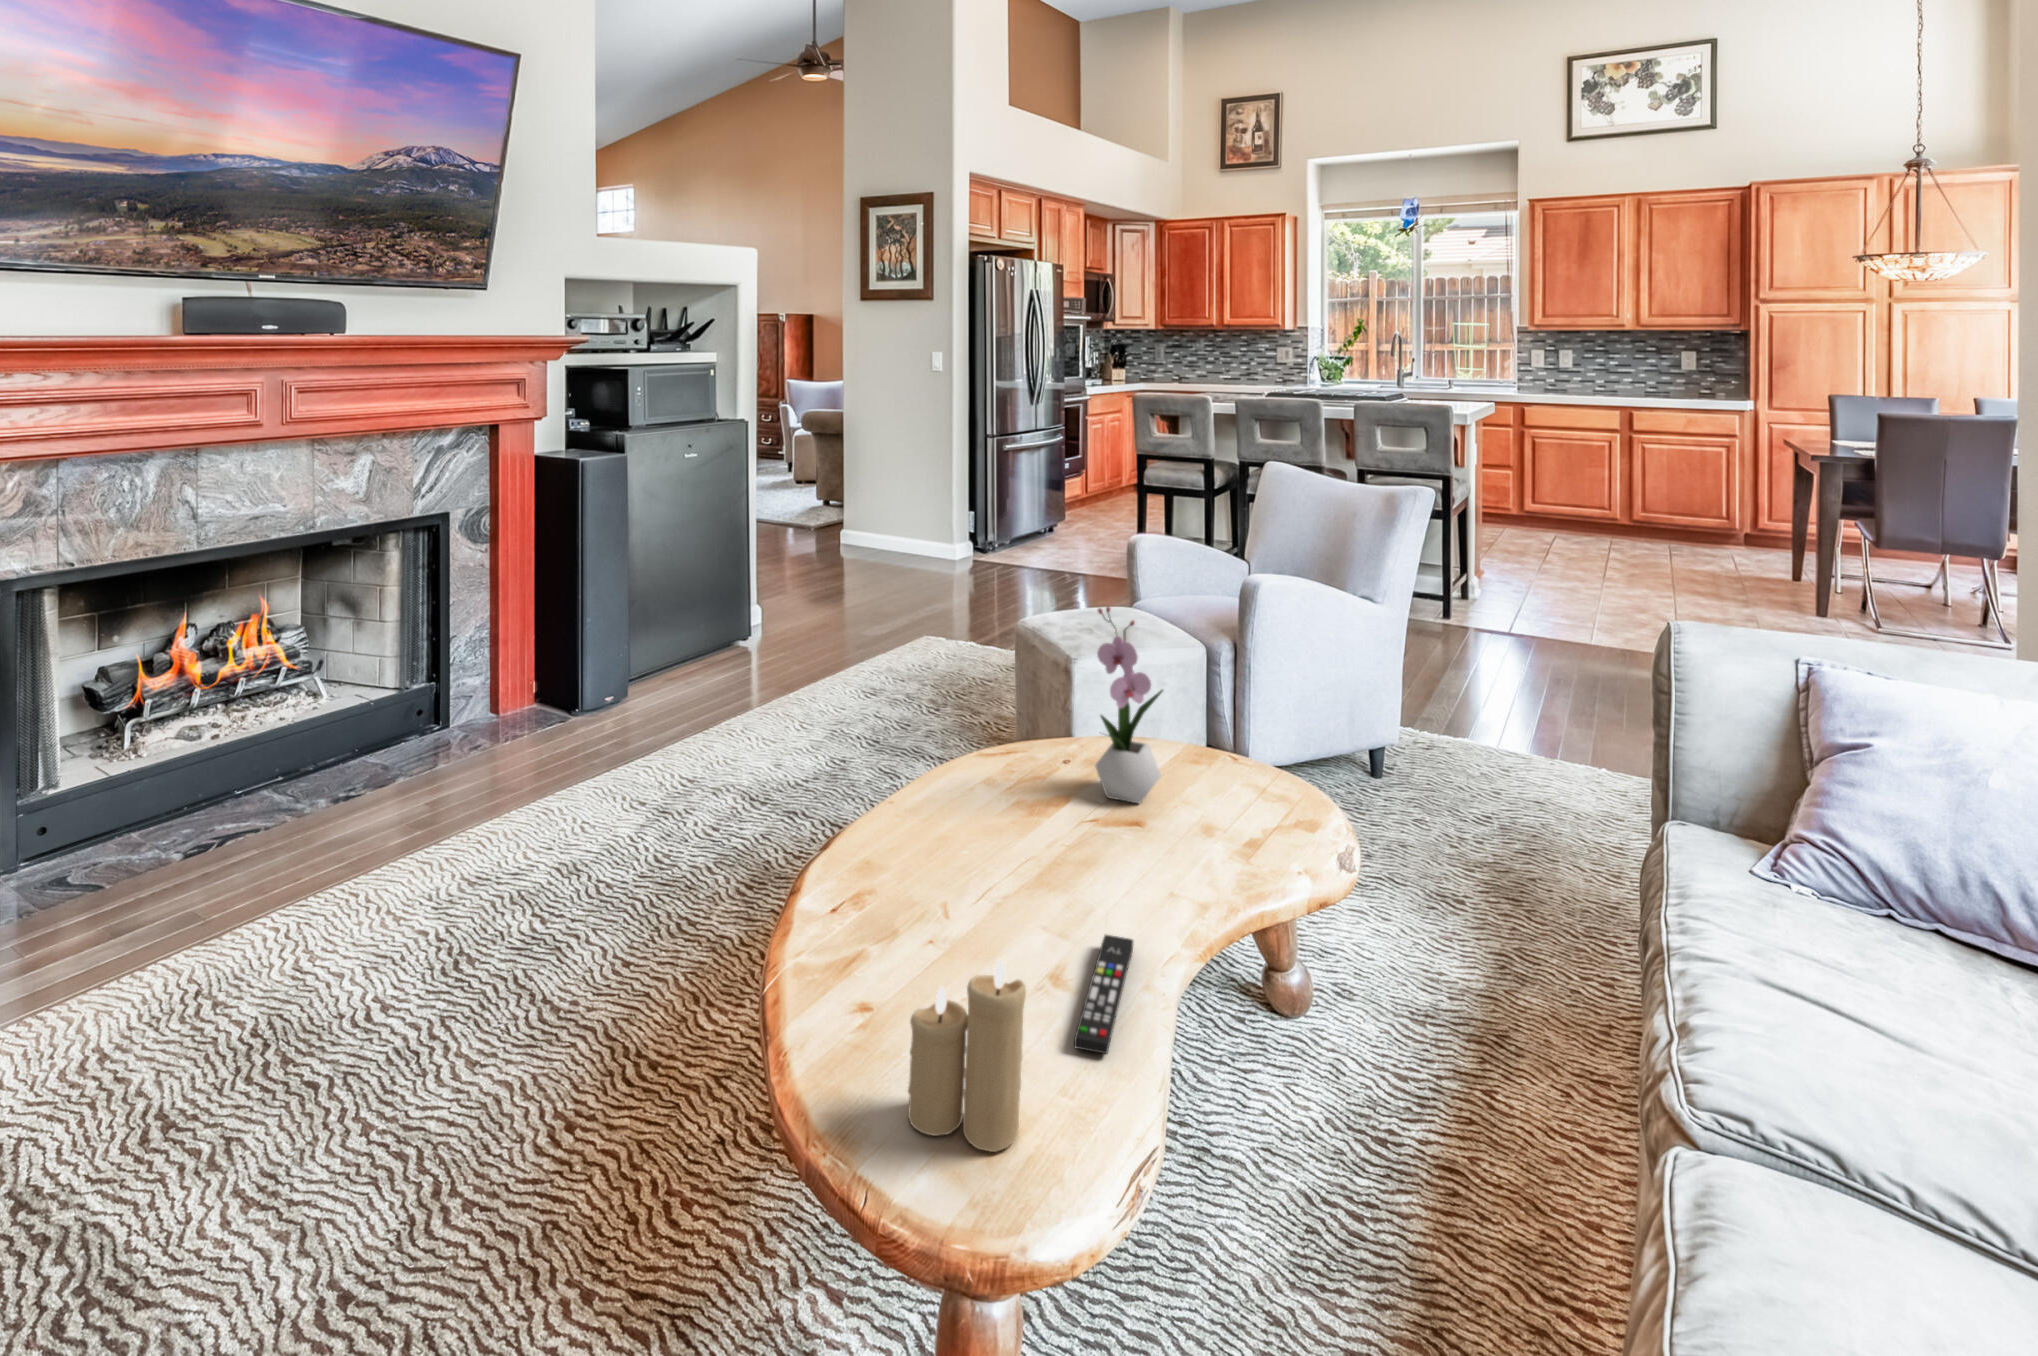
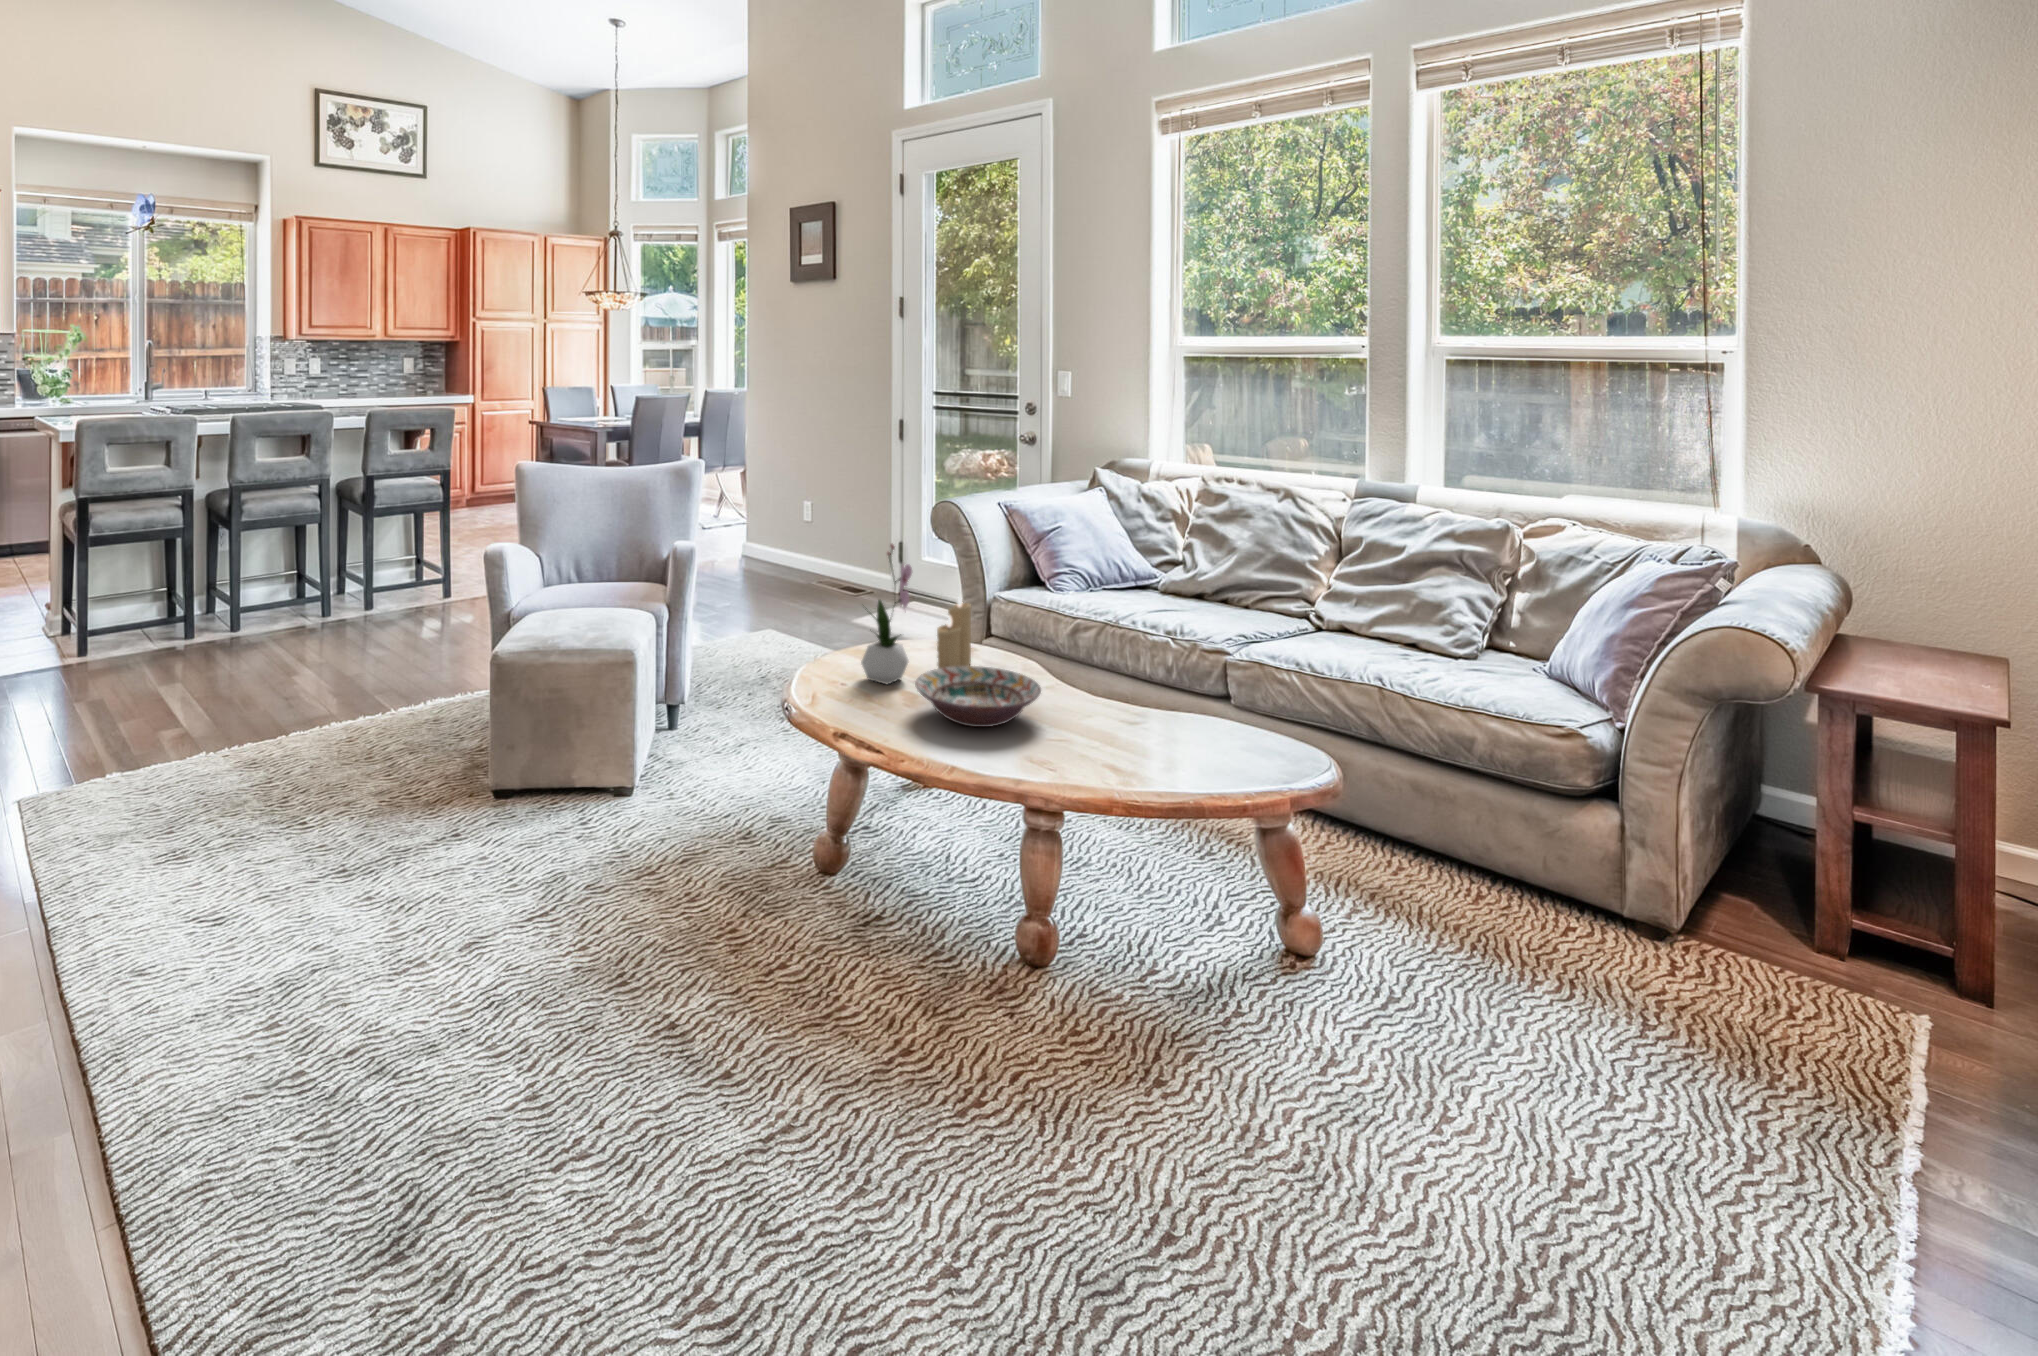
decorative bowl: none [933,779,1111,882] -> present [915,666,1041,727]
remote control: present [1074,935,1134,1054] -> none [1086,699,1195,729]
candle: present [908,960,1026,1152] -> present [937,597,971,669]

